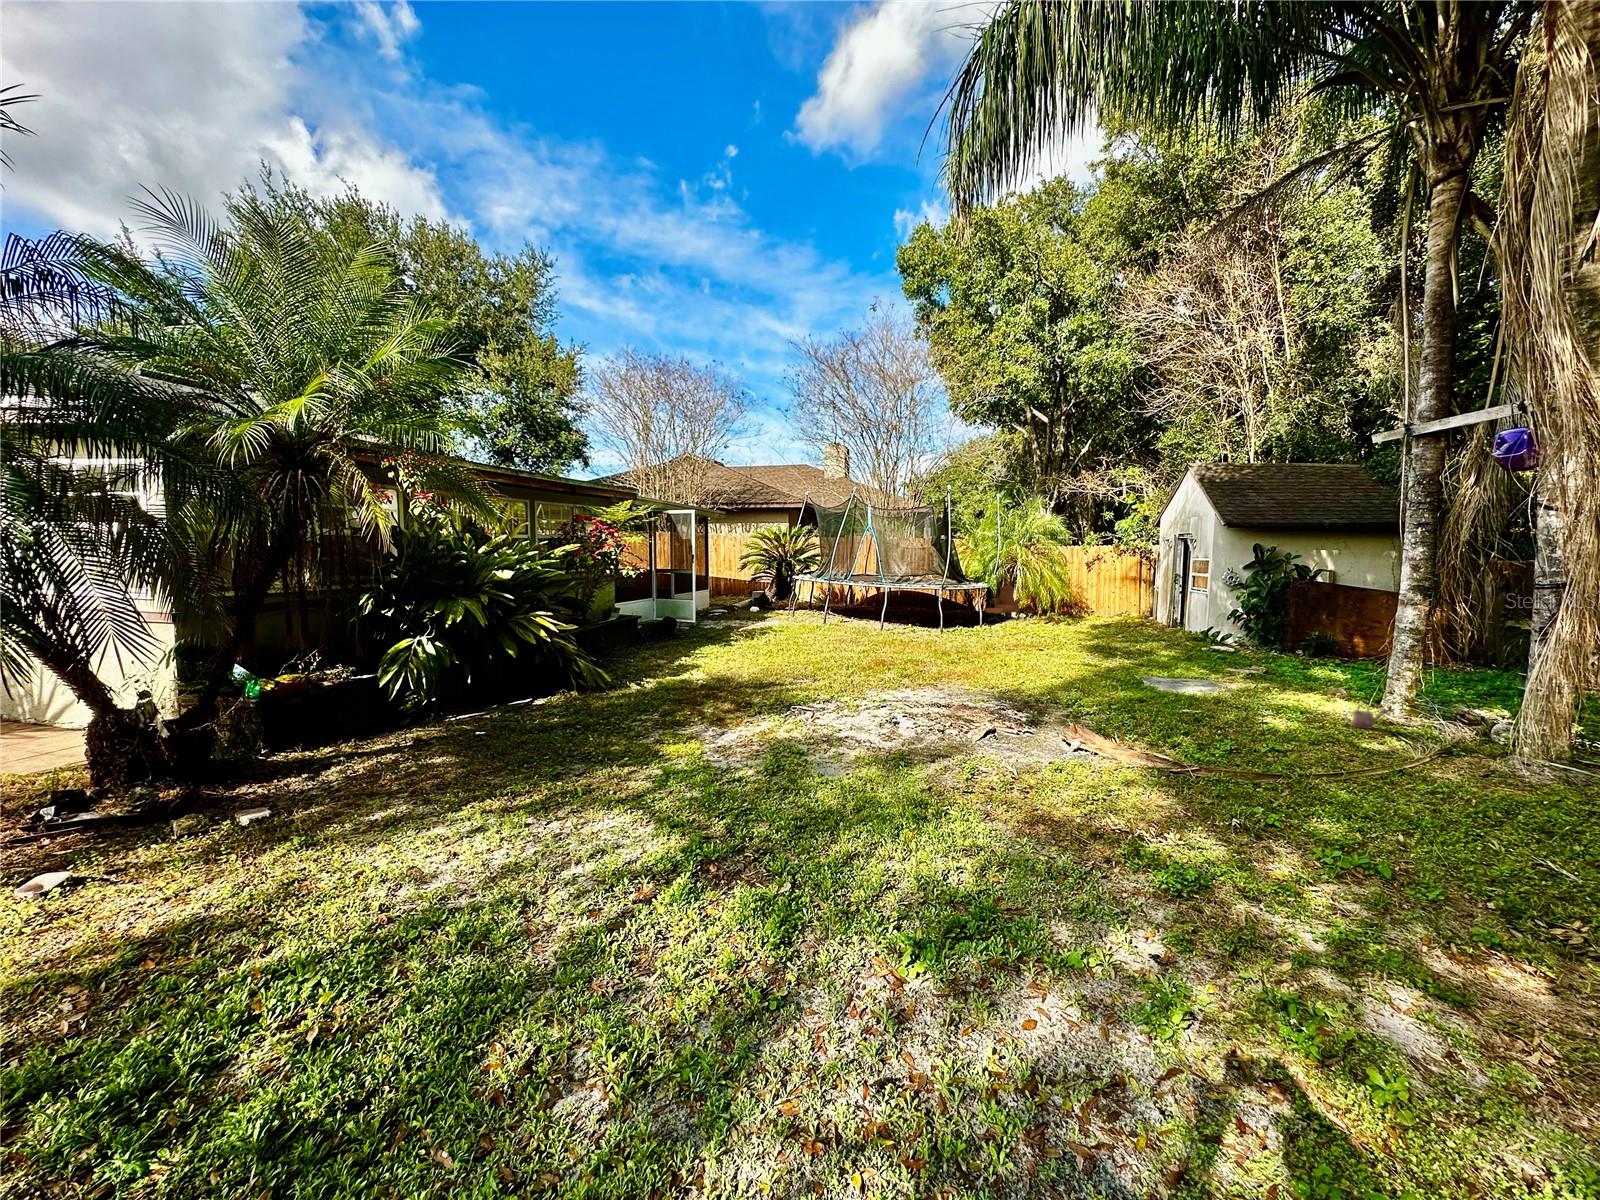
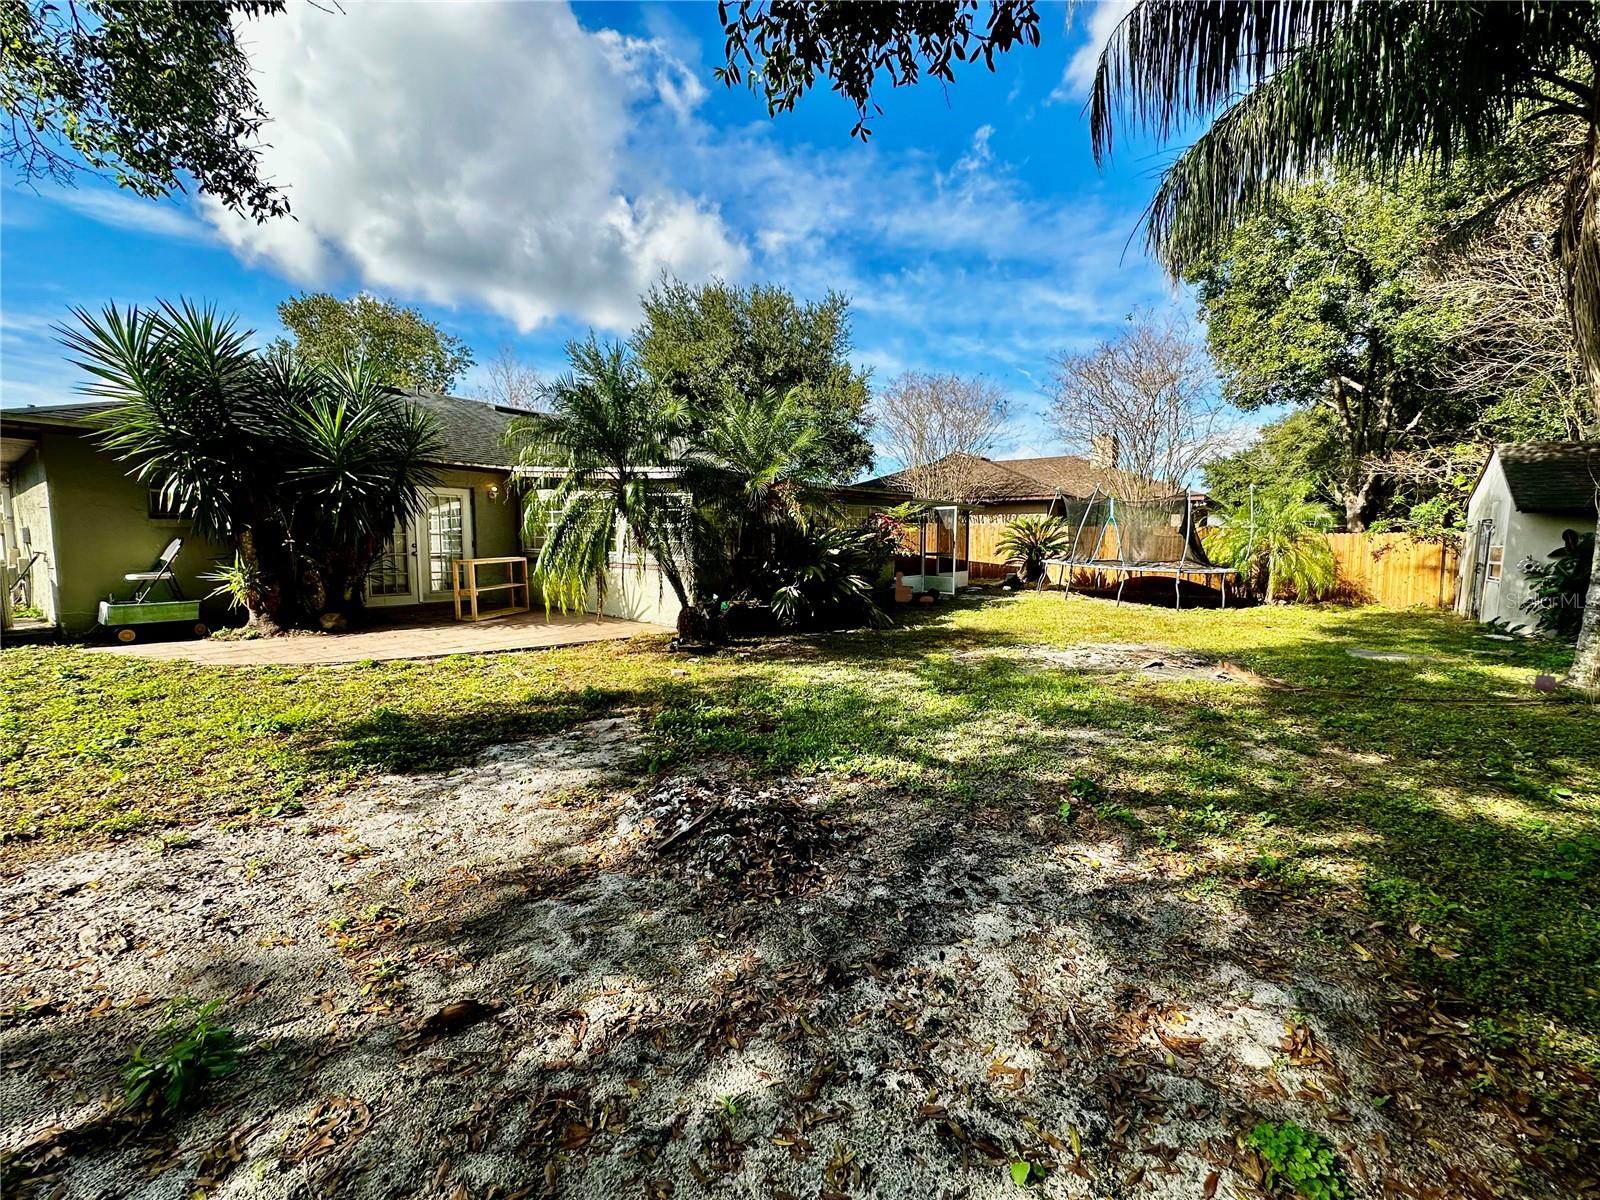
lounge chair: present [986,585,1022,621] -> present [895,572,936,610]

